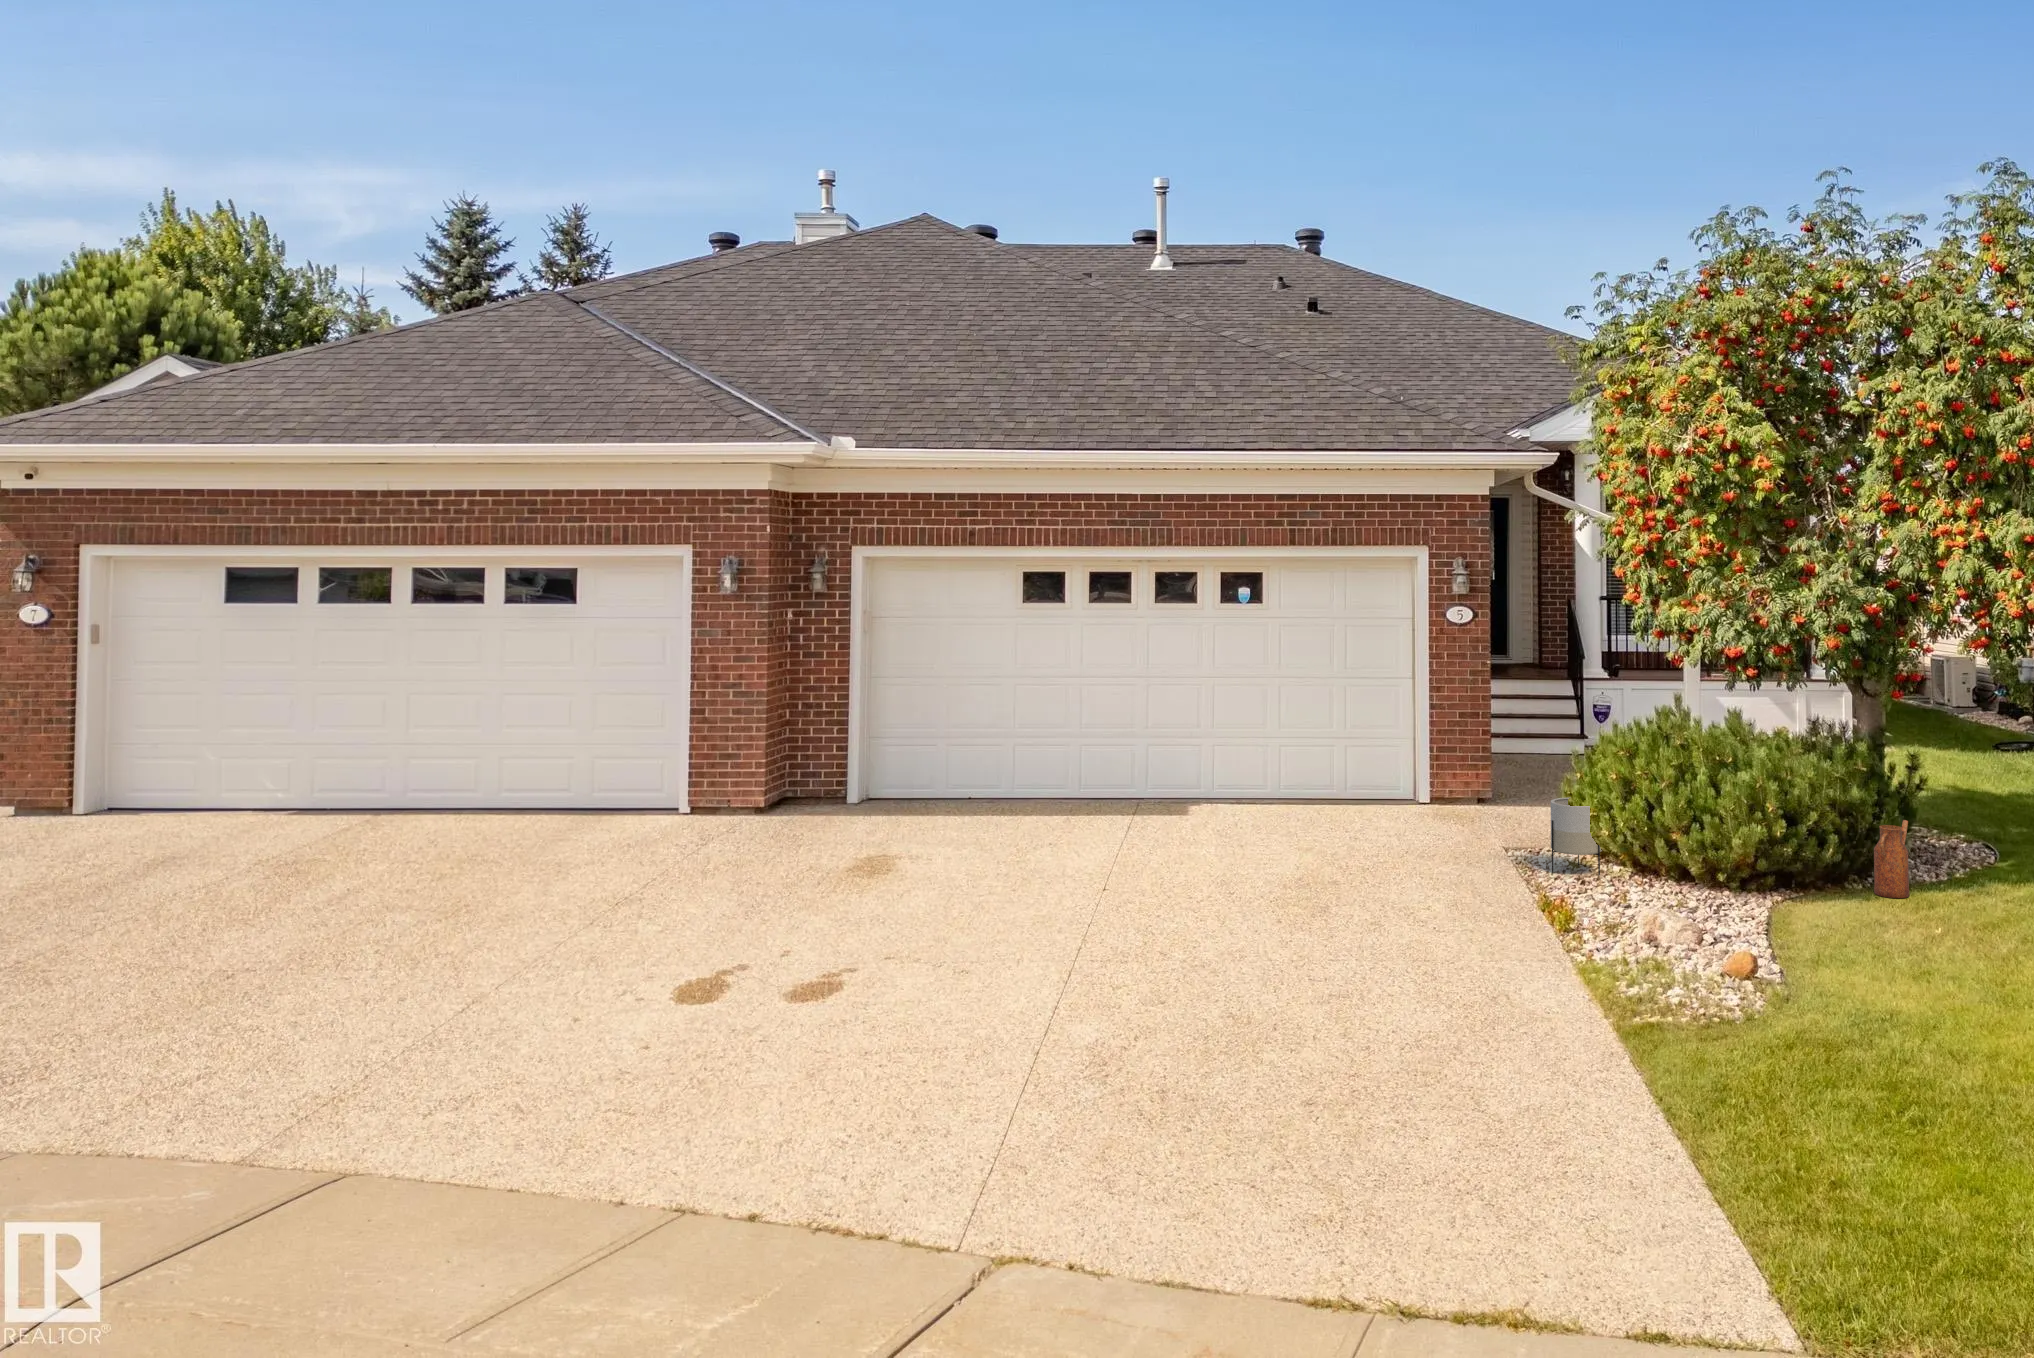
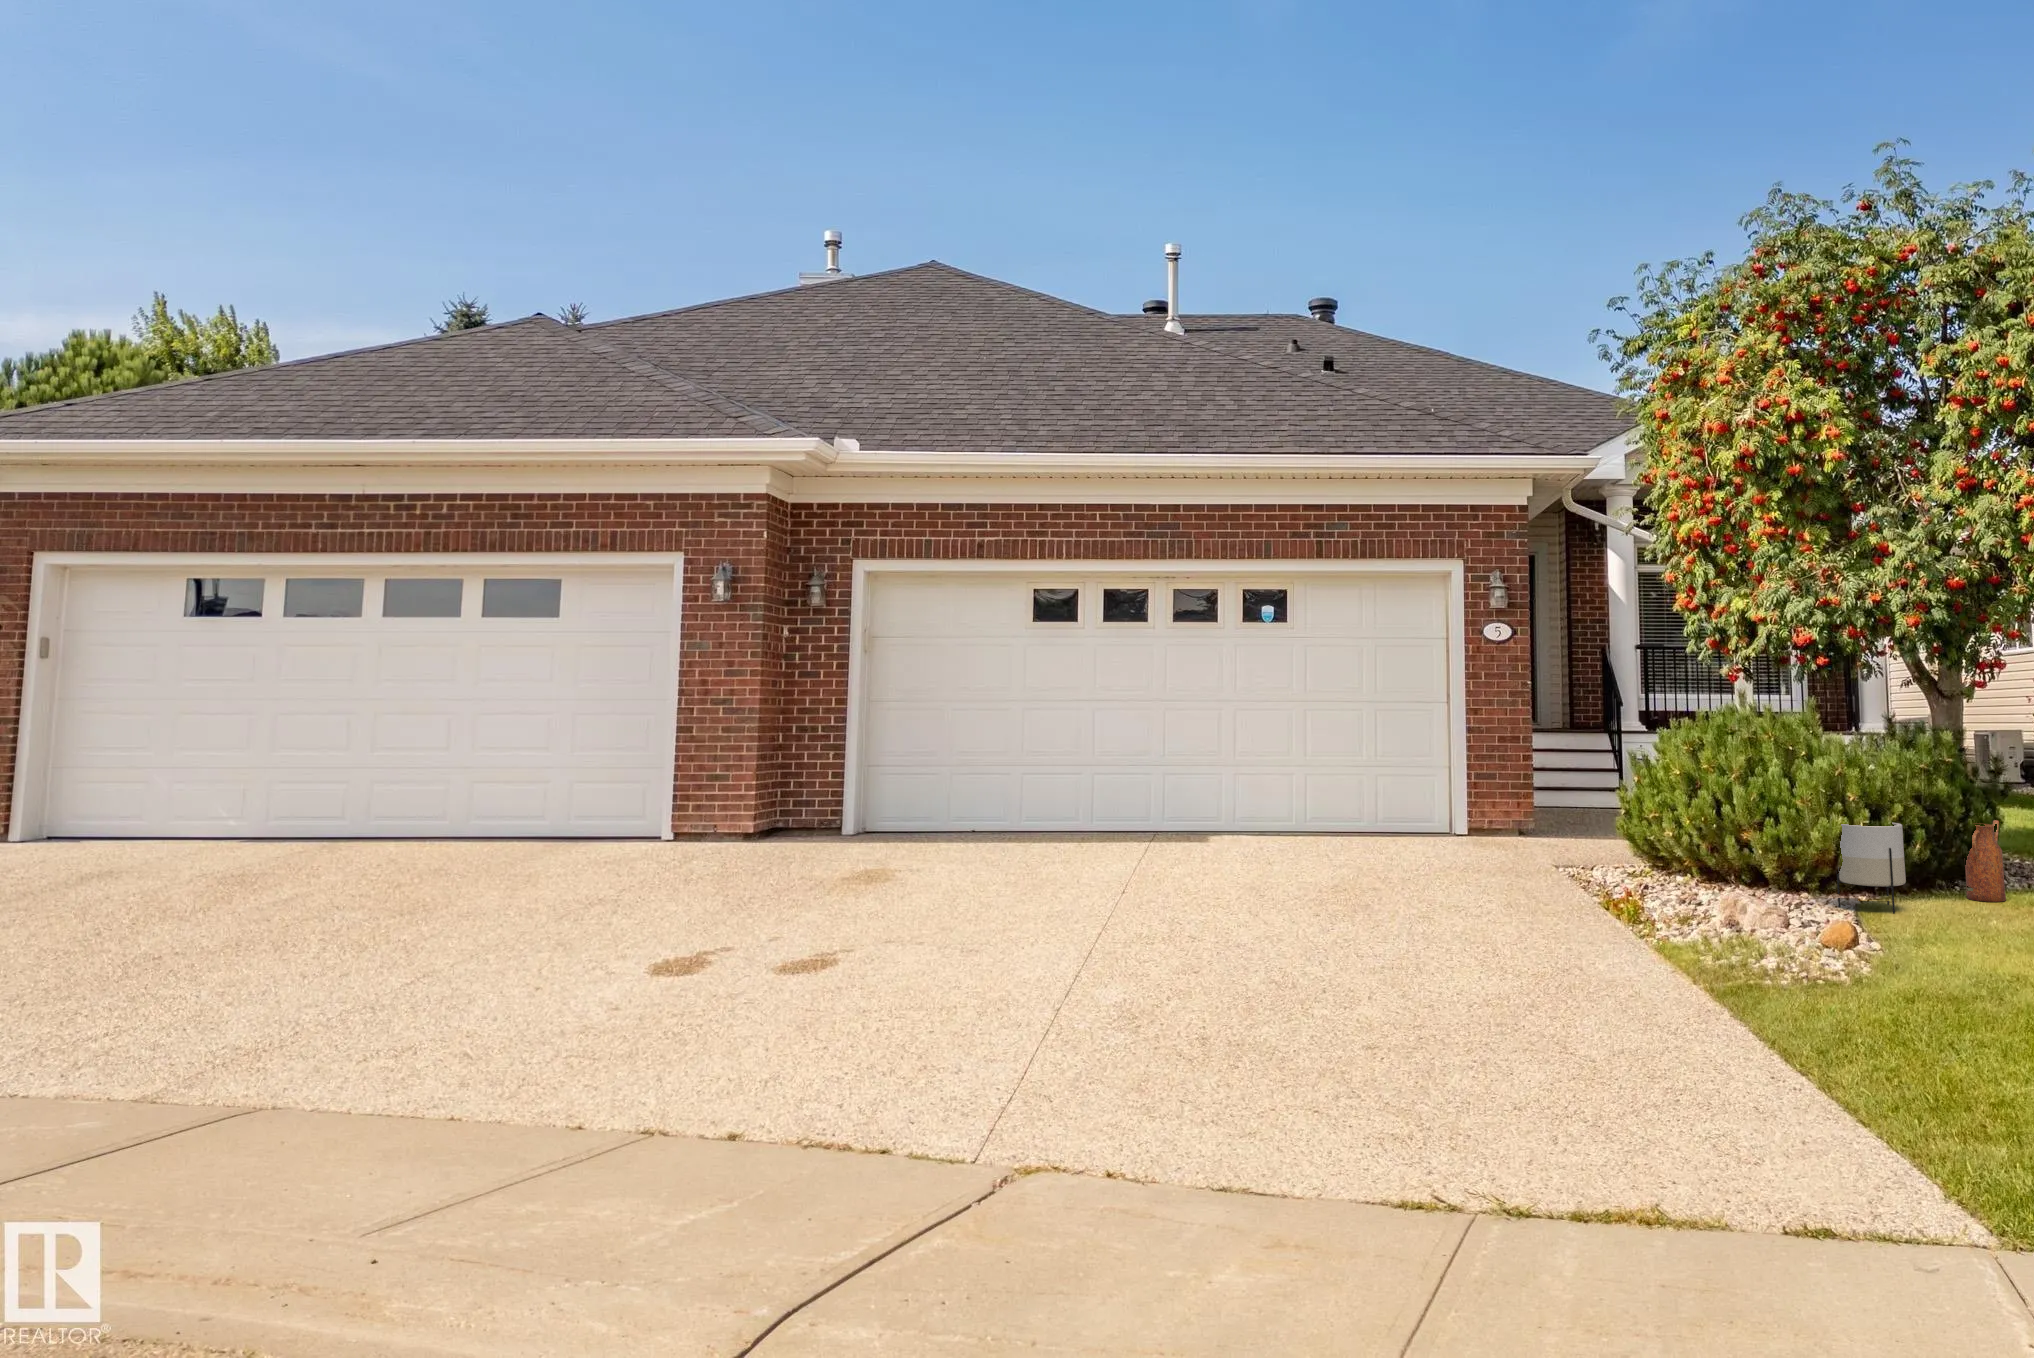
planter: present [1550,798,1602,875] -> present [1837,823,1906,914]

